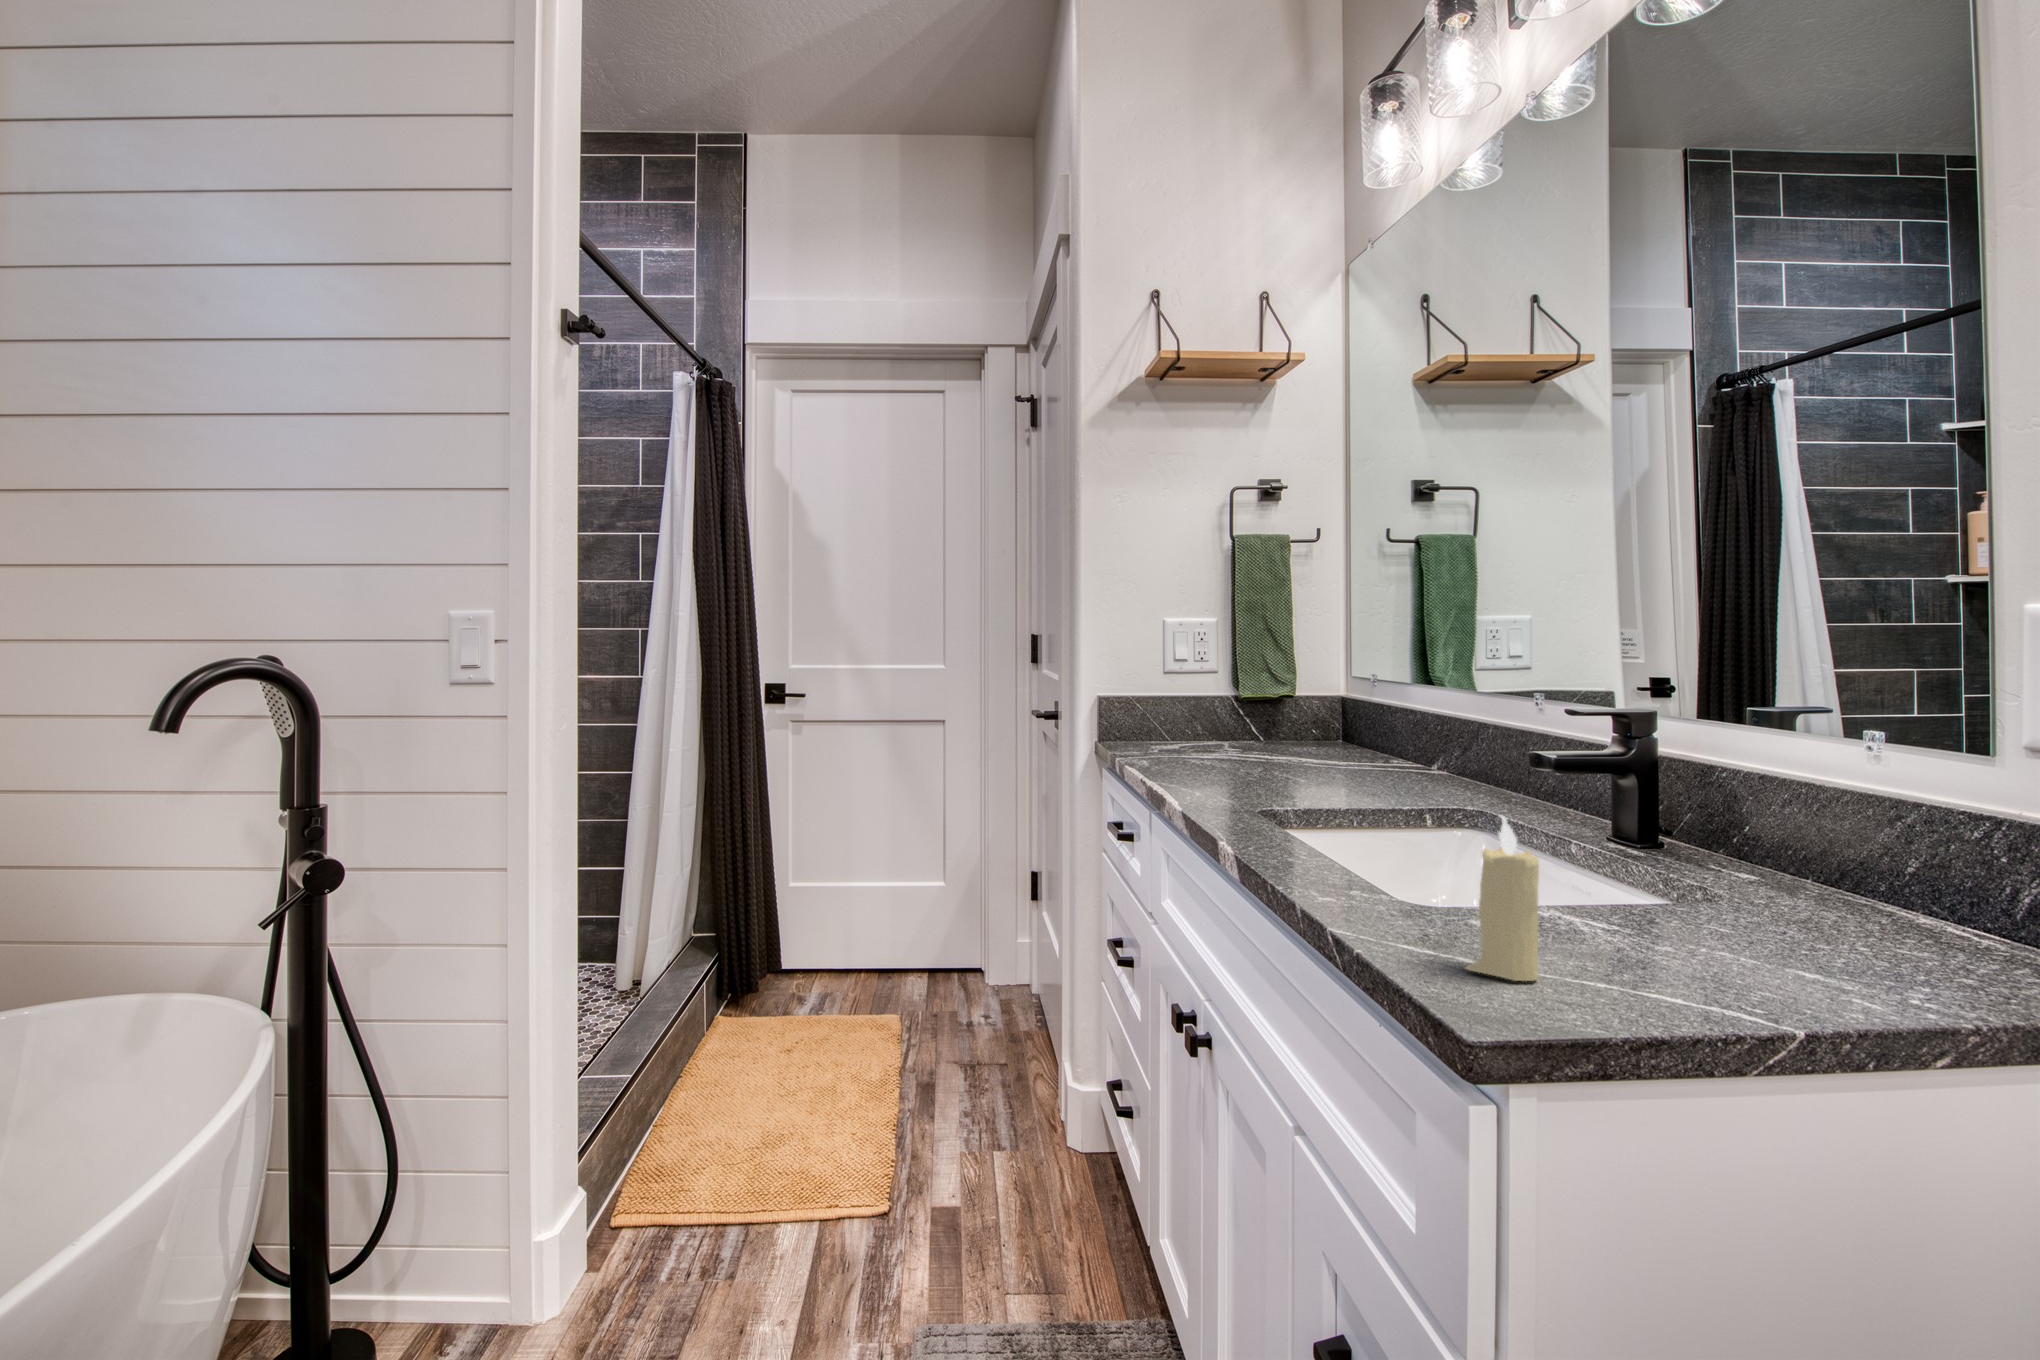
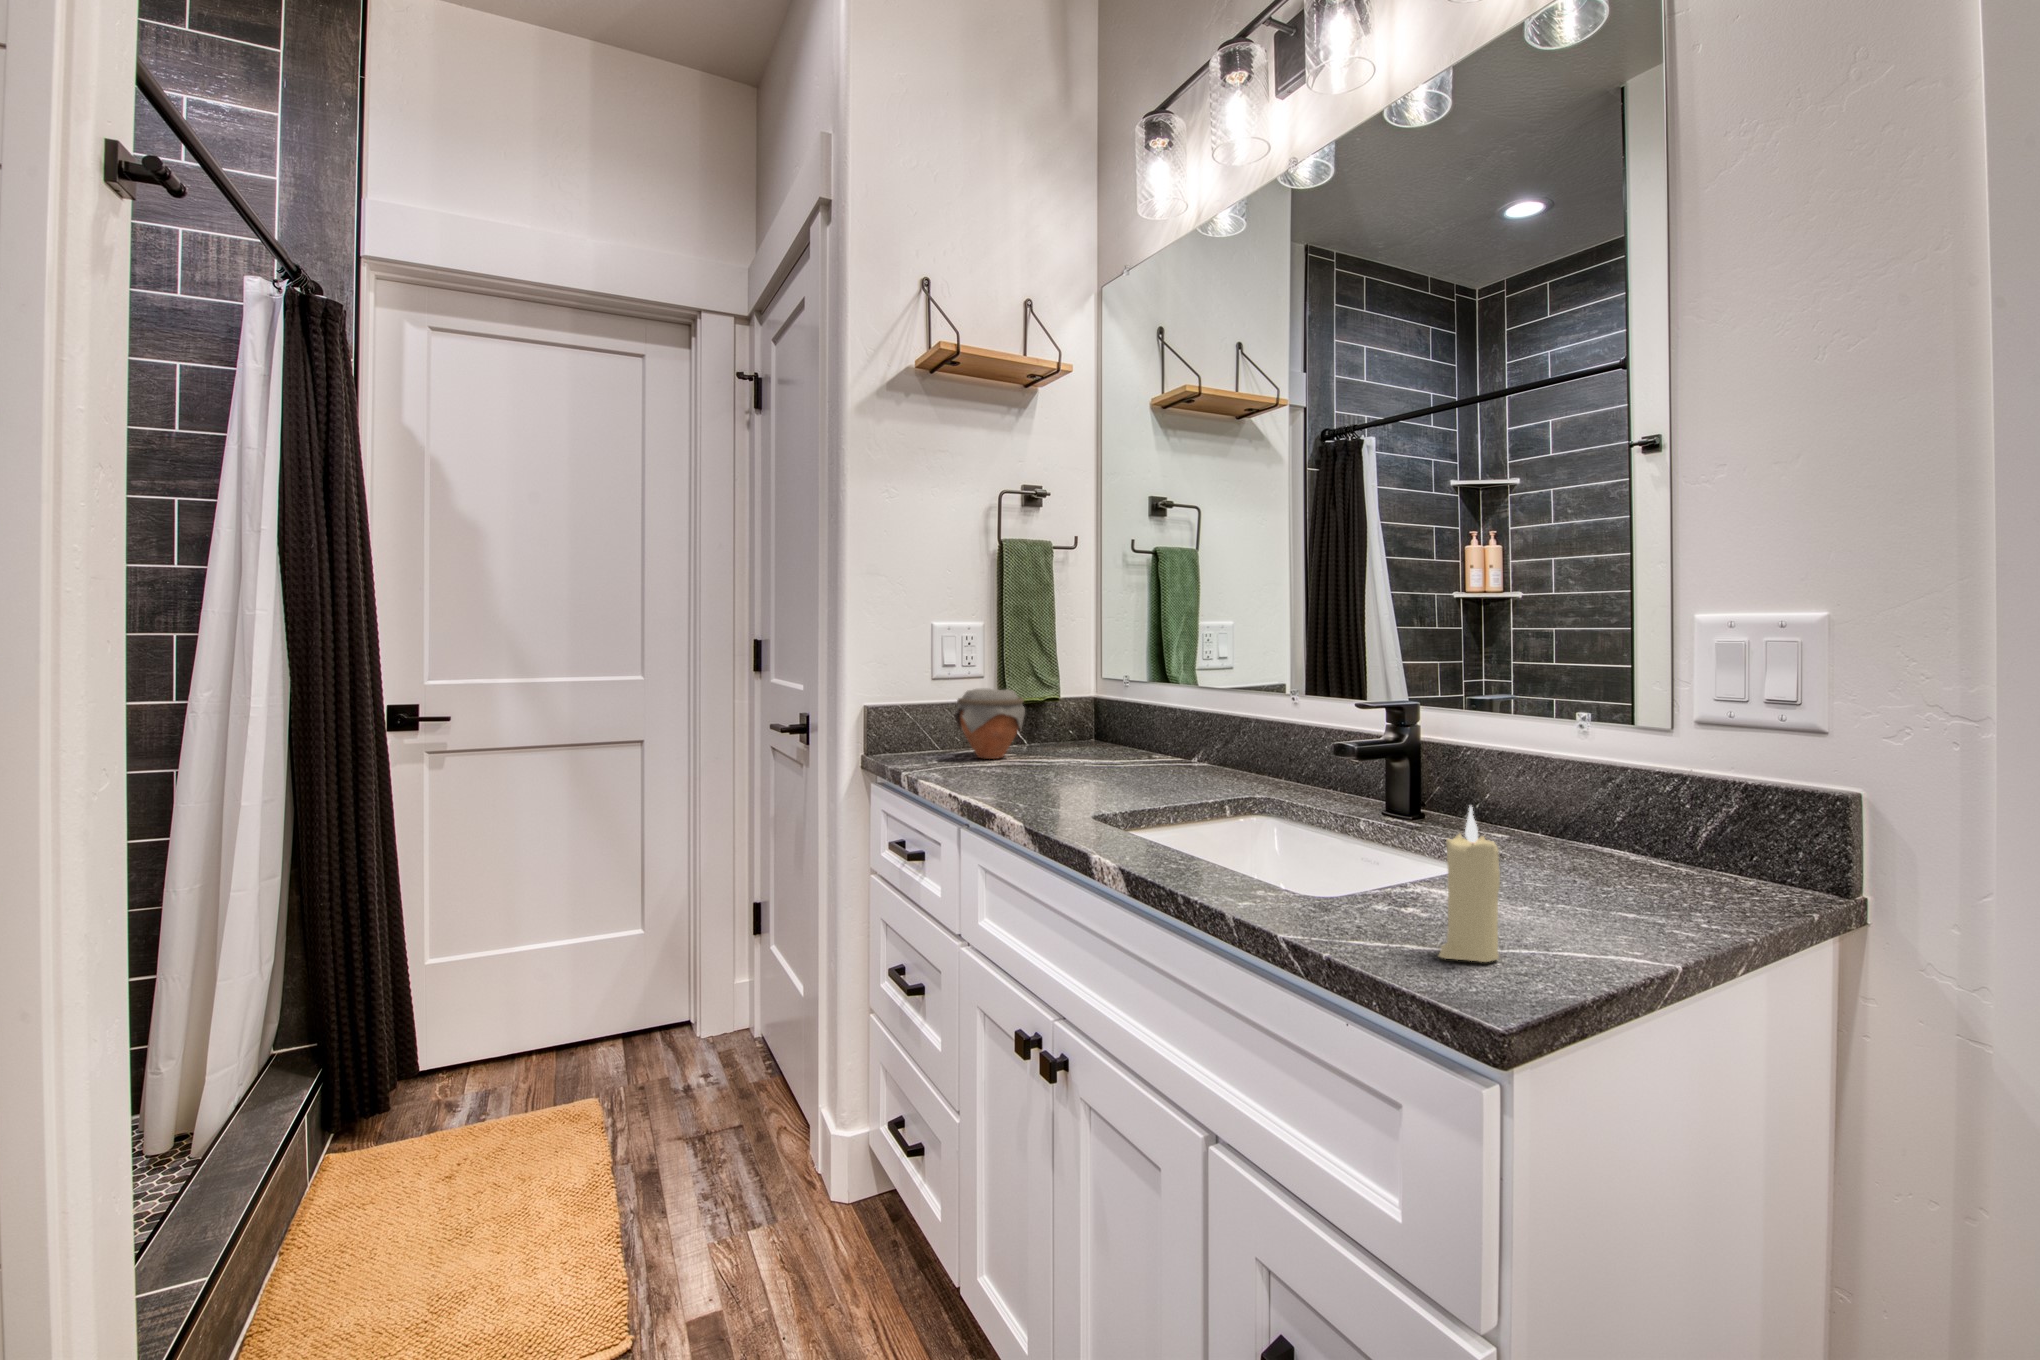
jar: none [1180,684,1254,753] -> present [954,689,1025,759]

